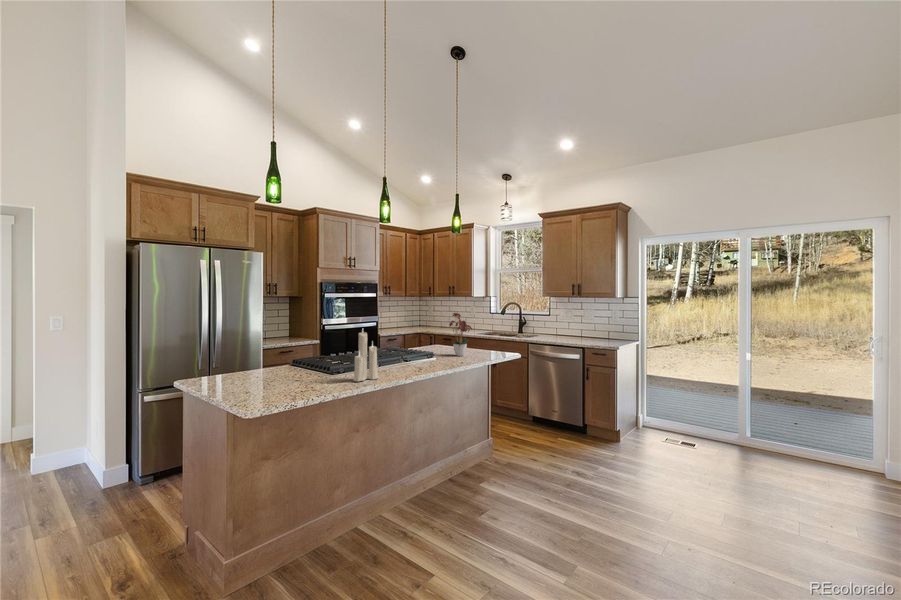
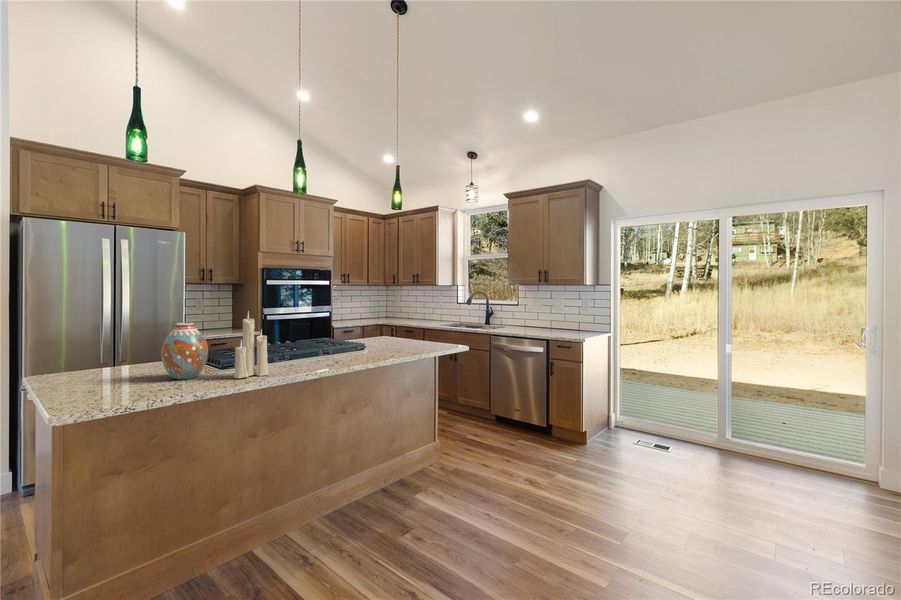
flower arrangement: present [449,313,472,356] -> none [381,296,410,348]
vase: none [295,336,329,382] -> present [161,323,208,379]

